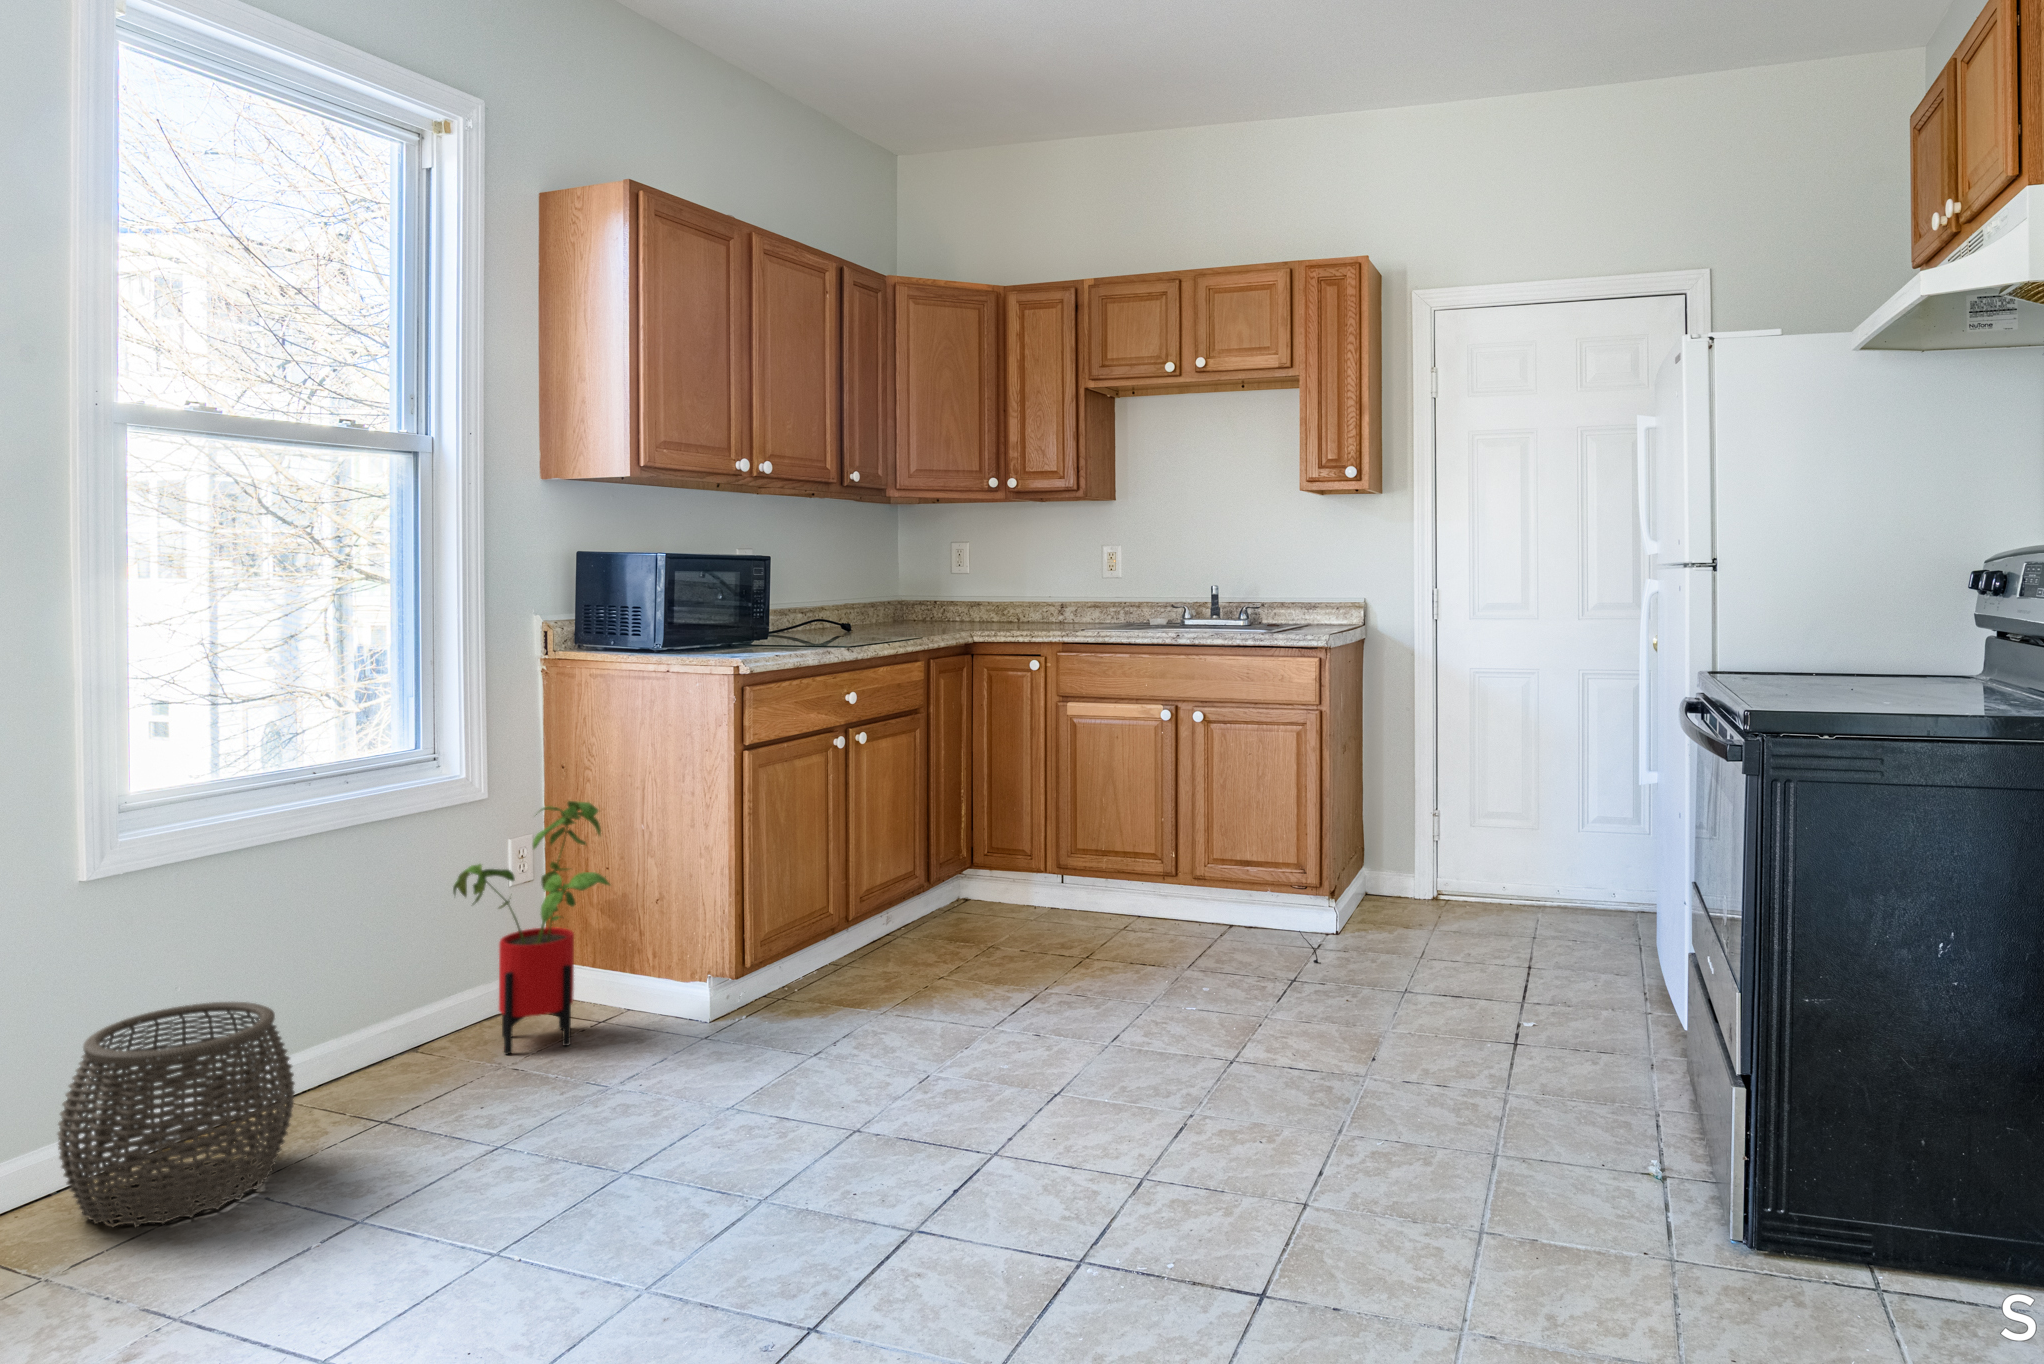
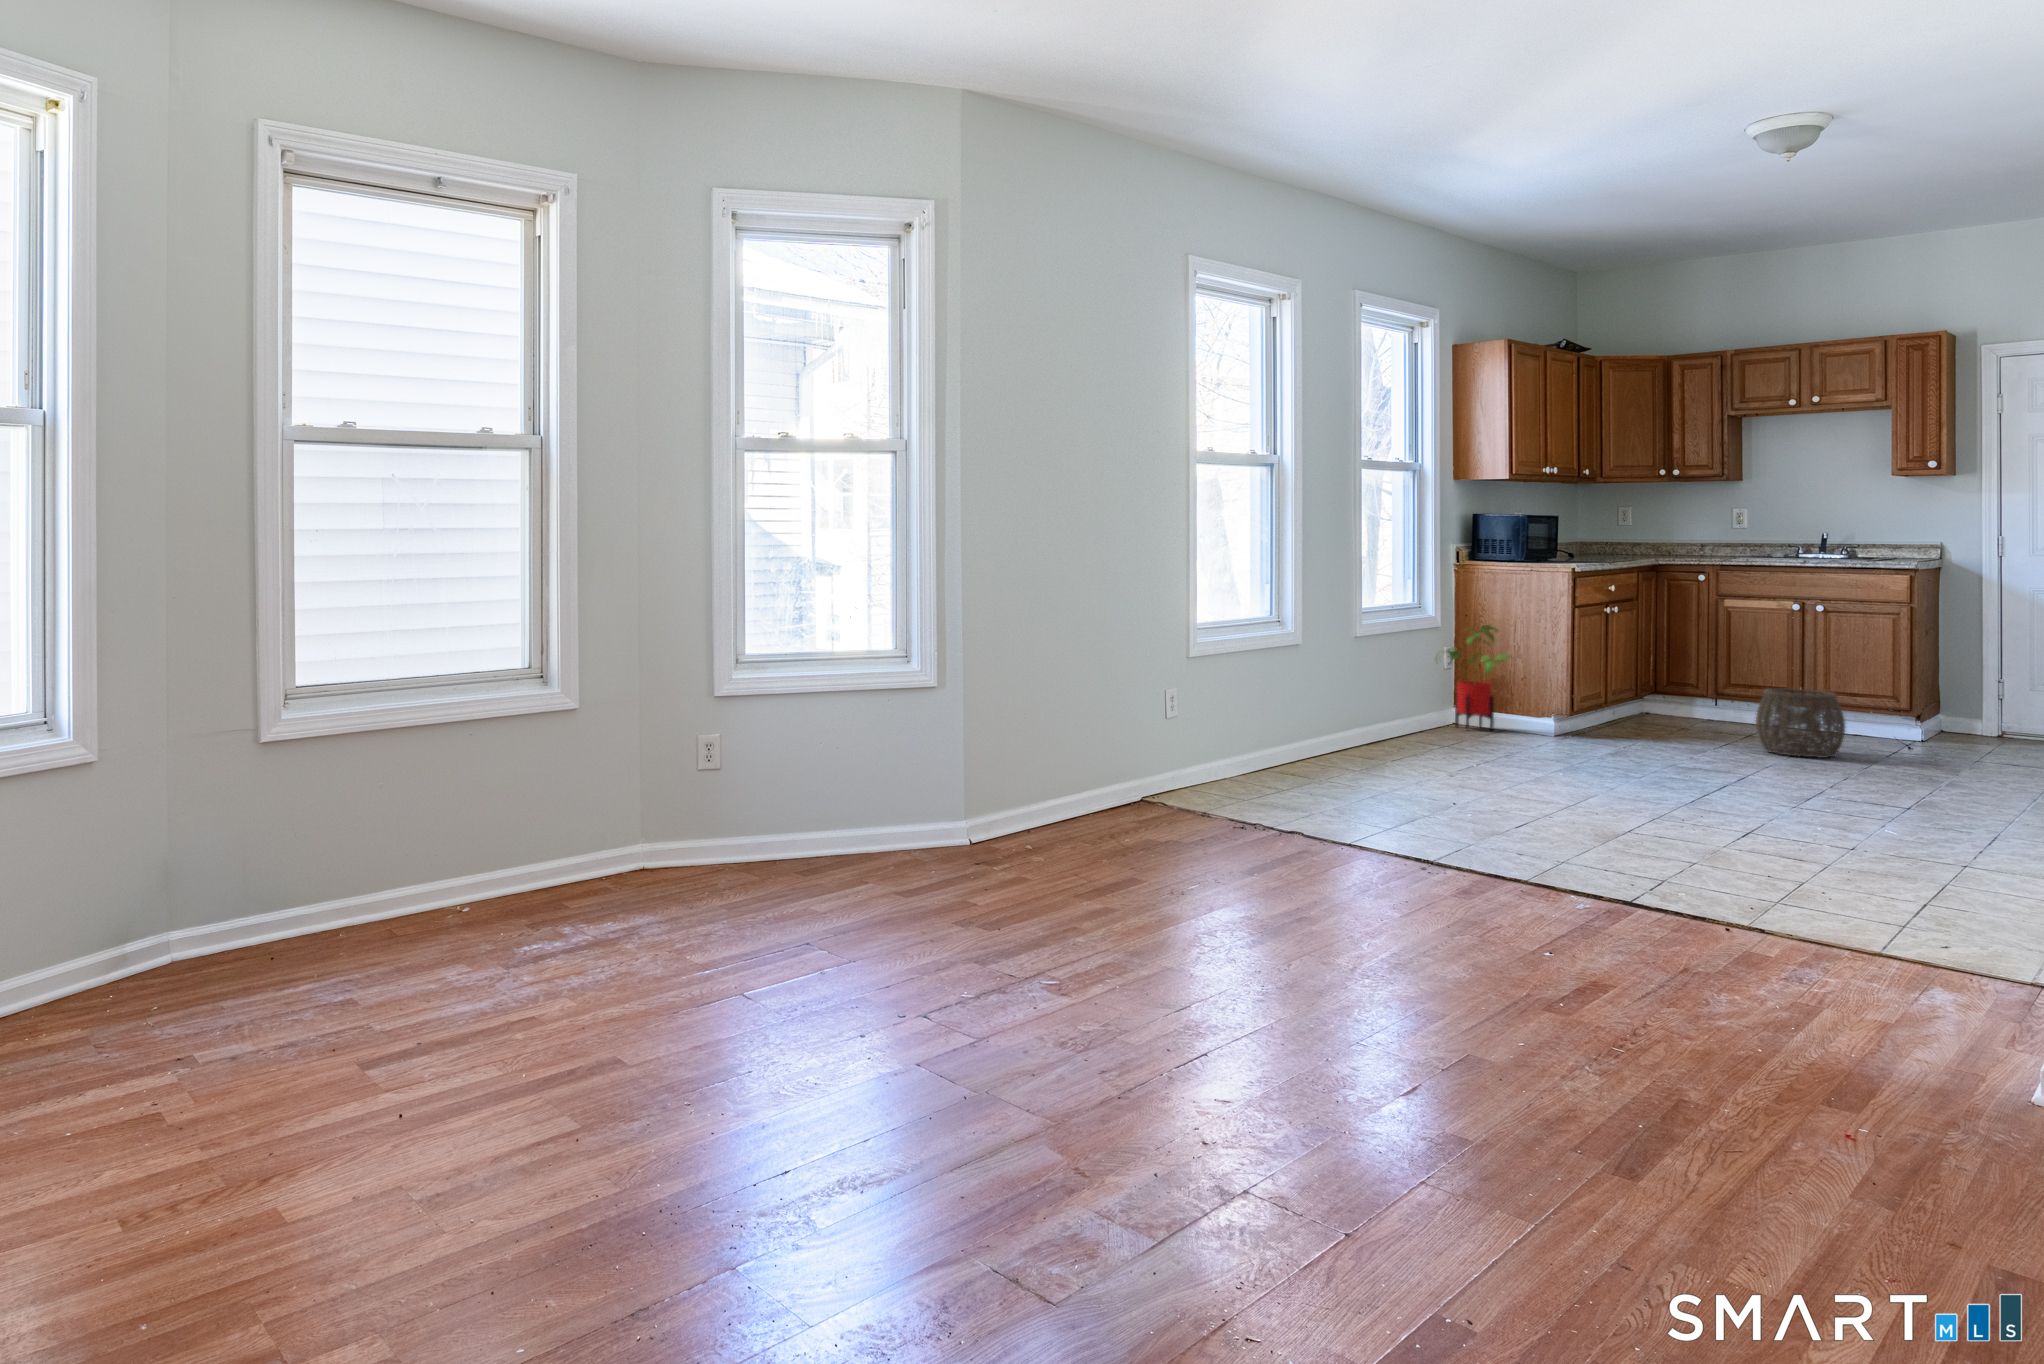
woven basket: present [58,1002,295,1227] -> present [1756,688,1845,758]

